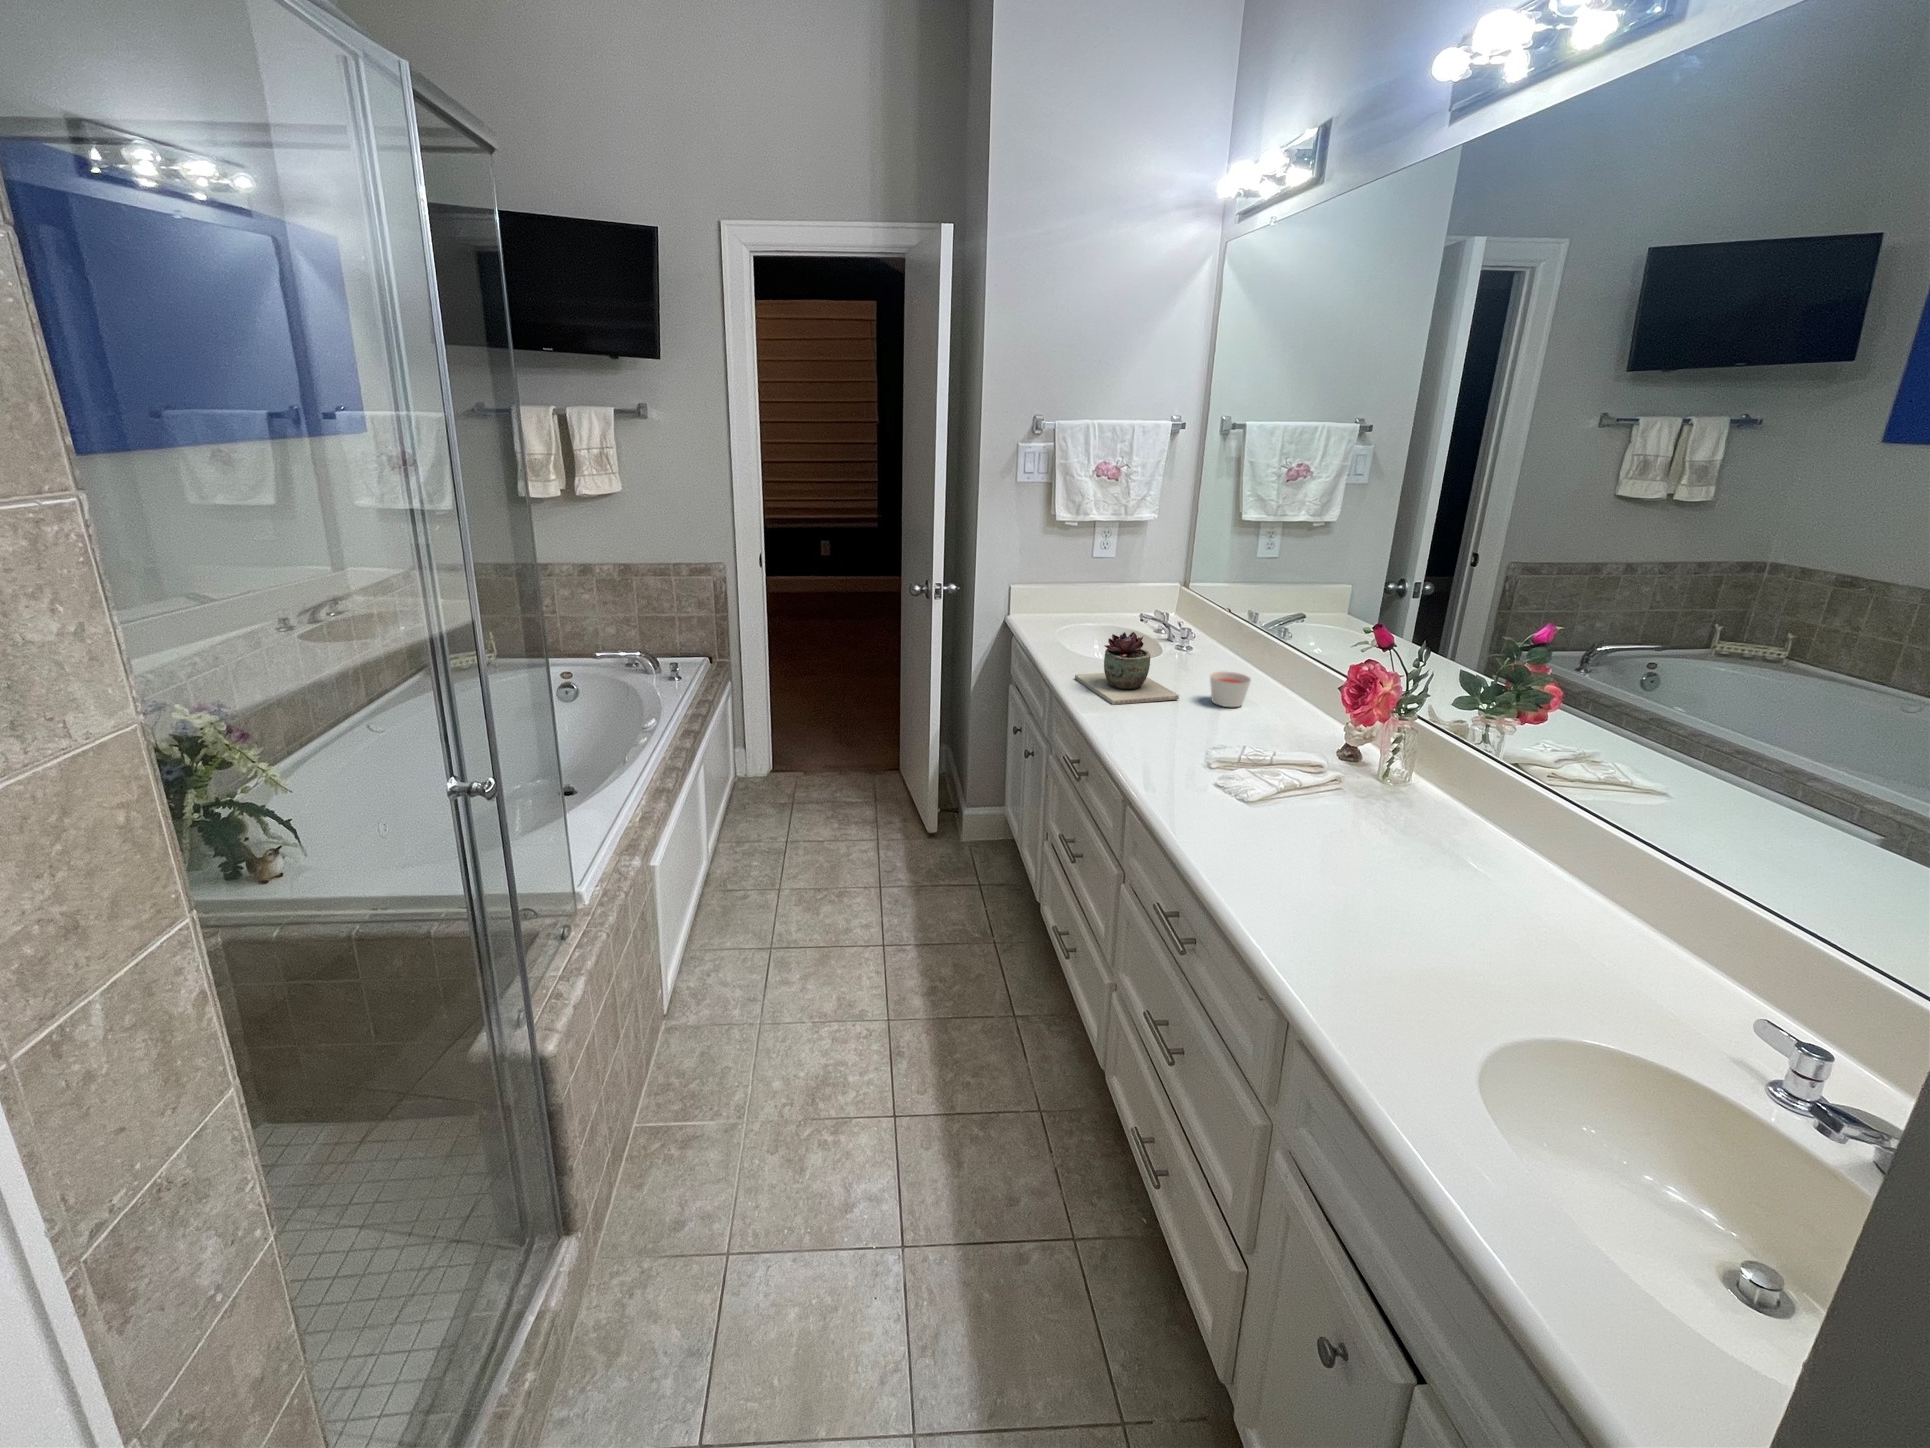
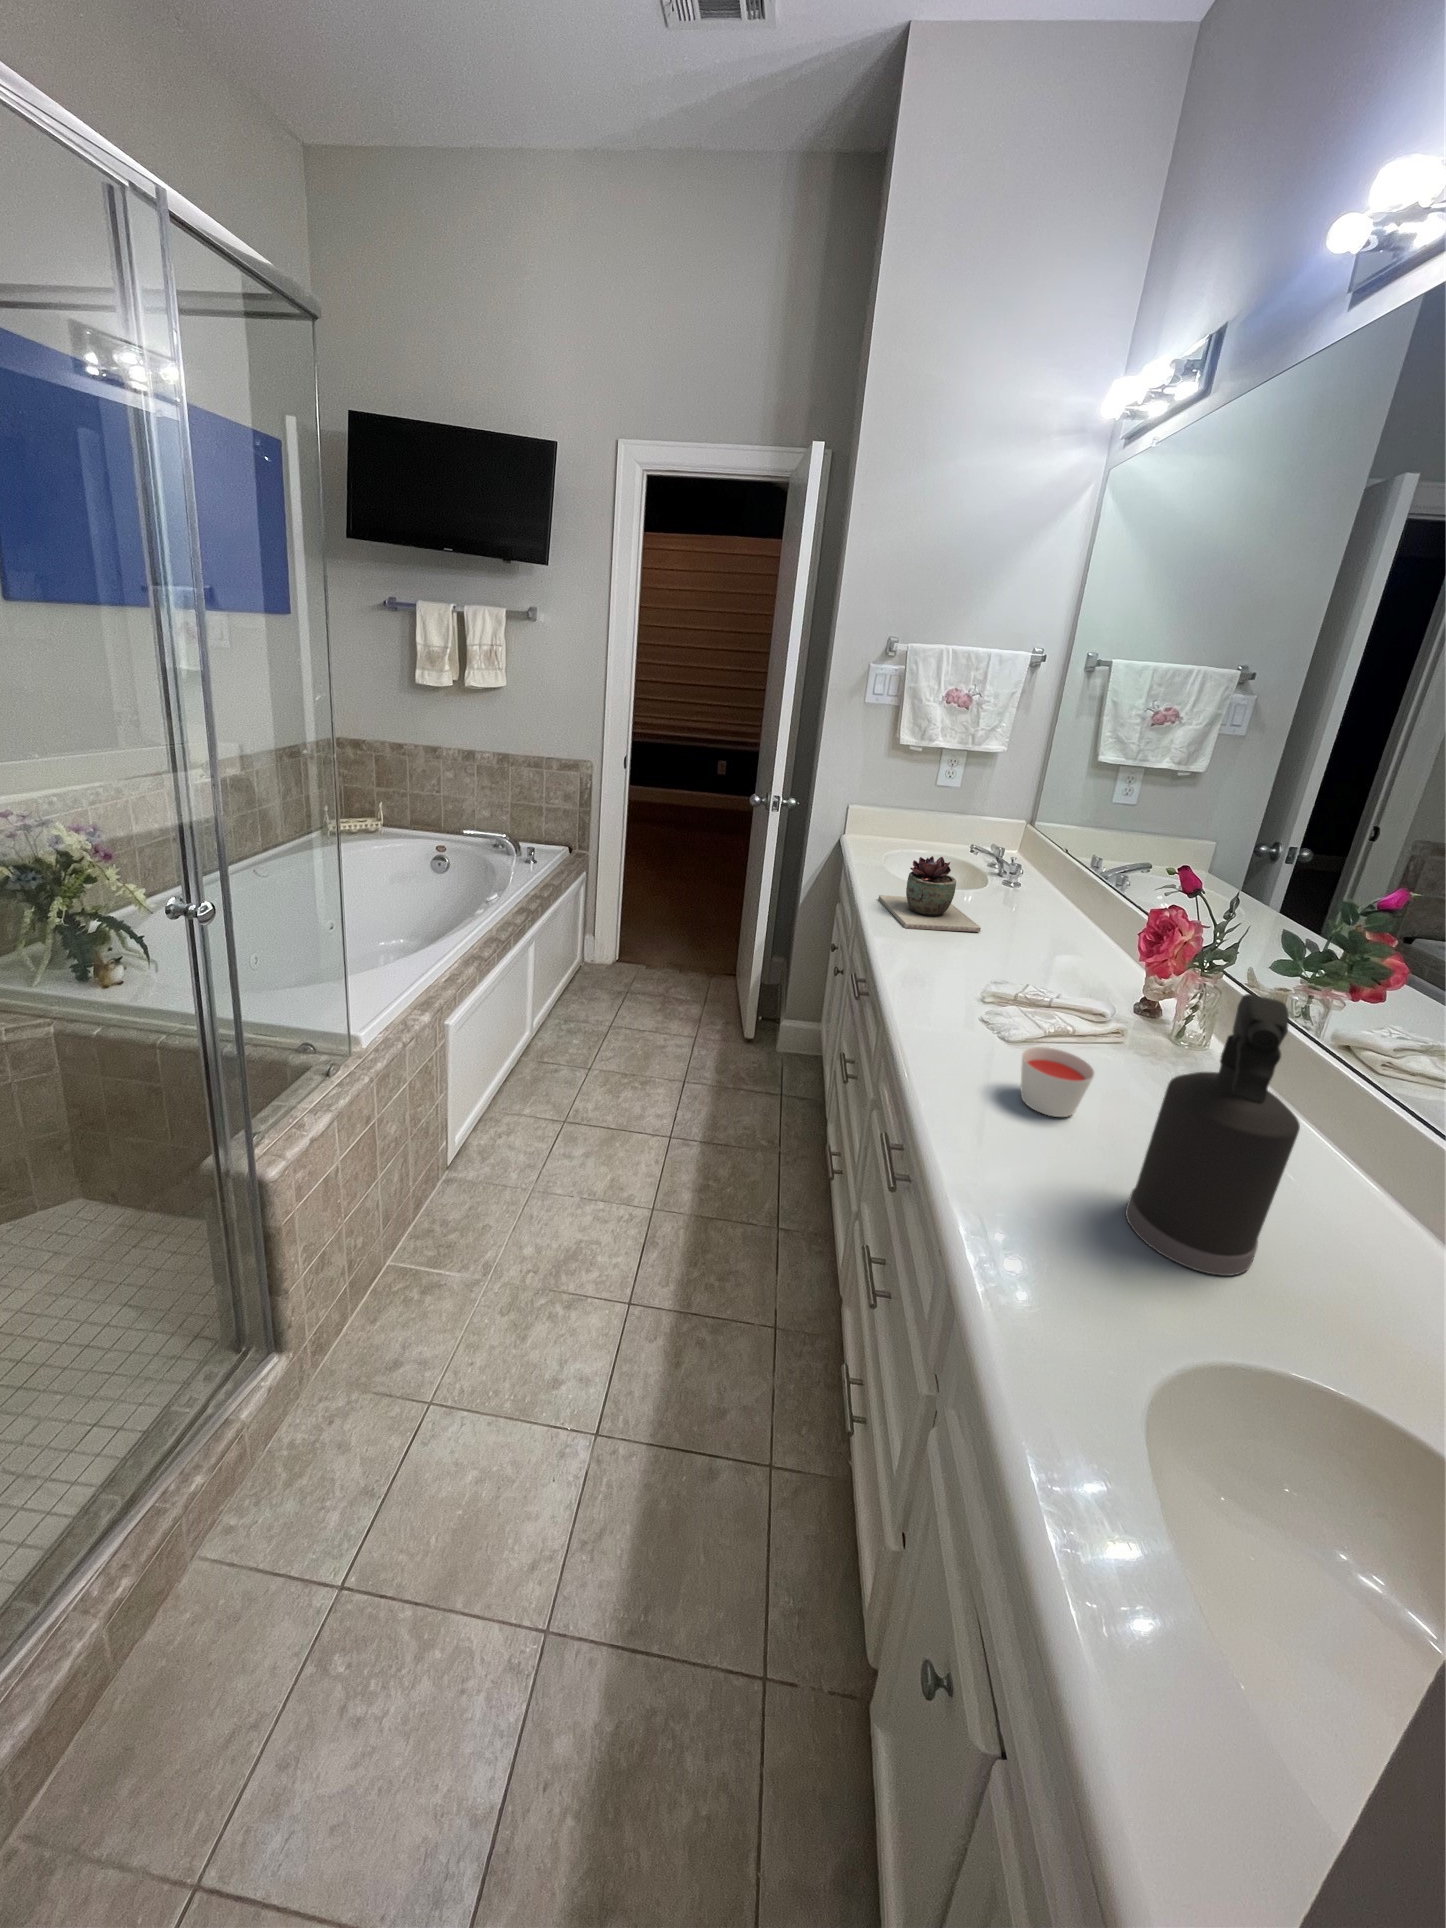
candle: present [1210,671,1251,707] -> present [1021,1047,1095,1117]
spray bottle: none [1401,738,1535,969] -> present [1125,994,1300,1276]

